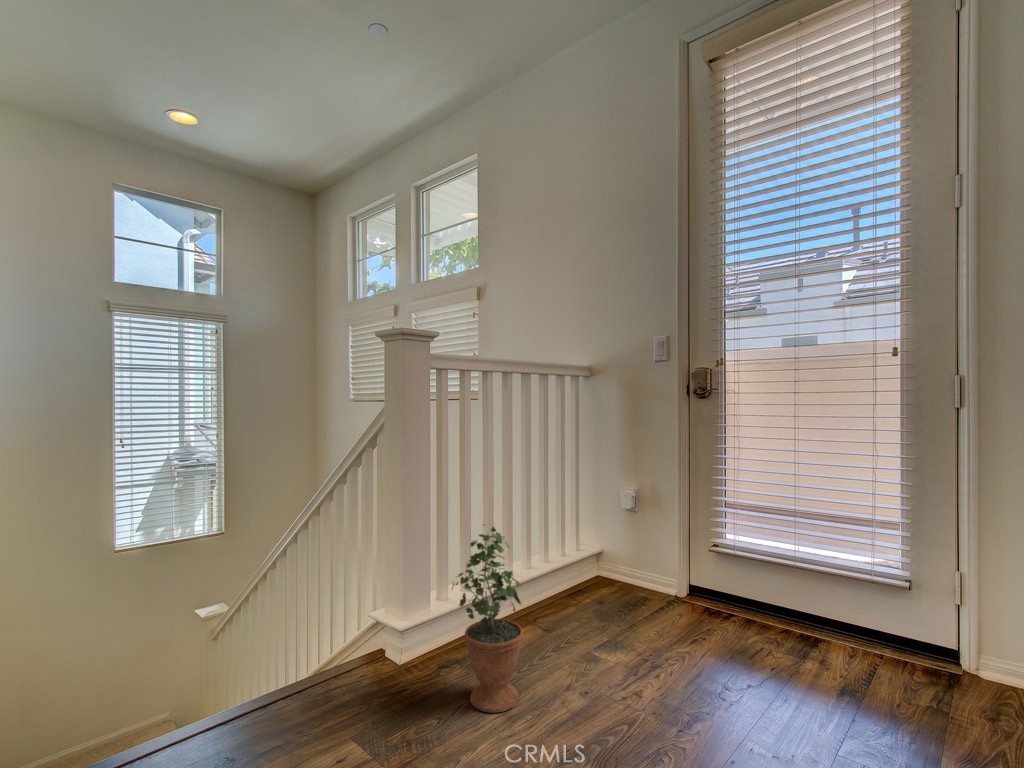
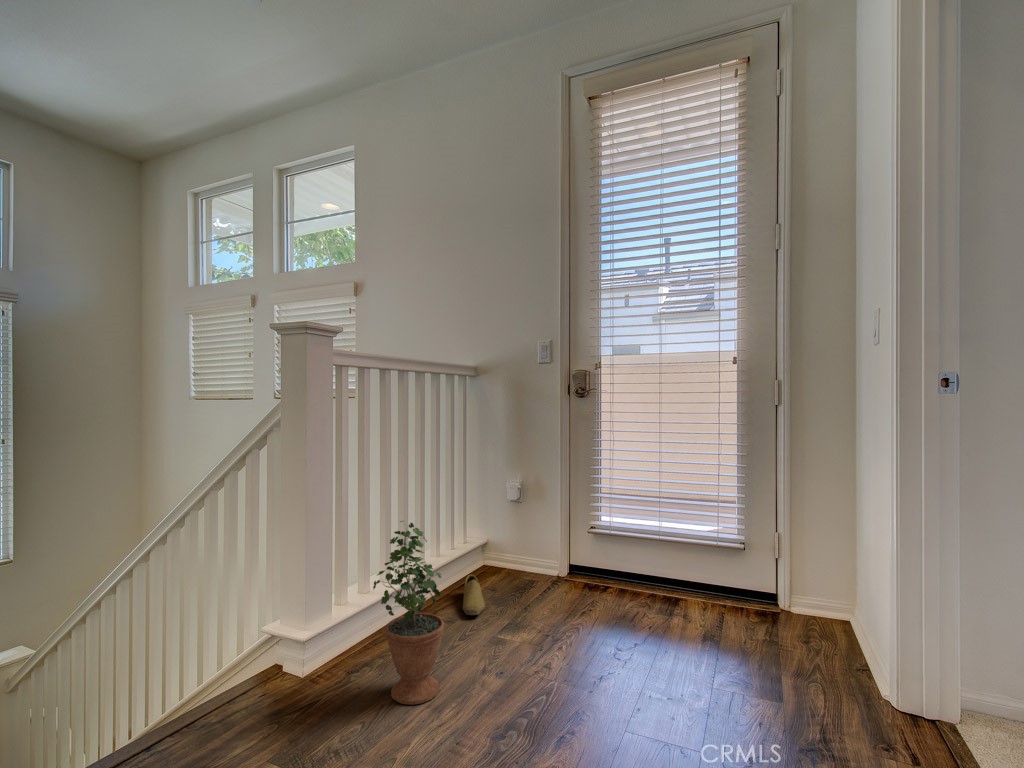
shoe: none [564,582,589,626] -> present [462,574,485,615]

